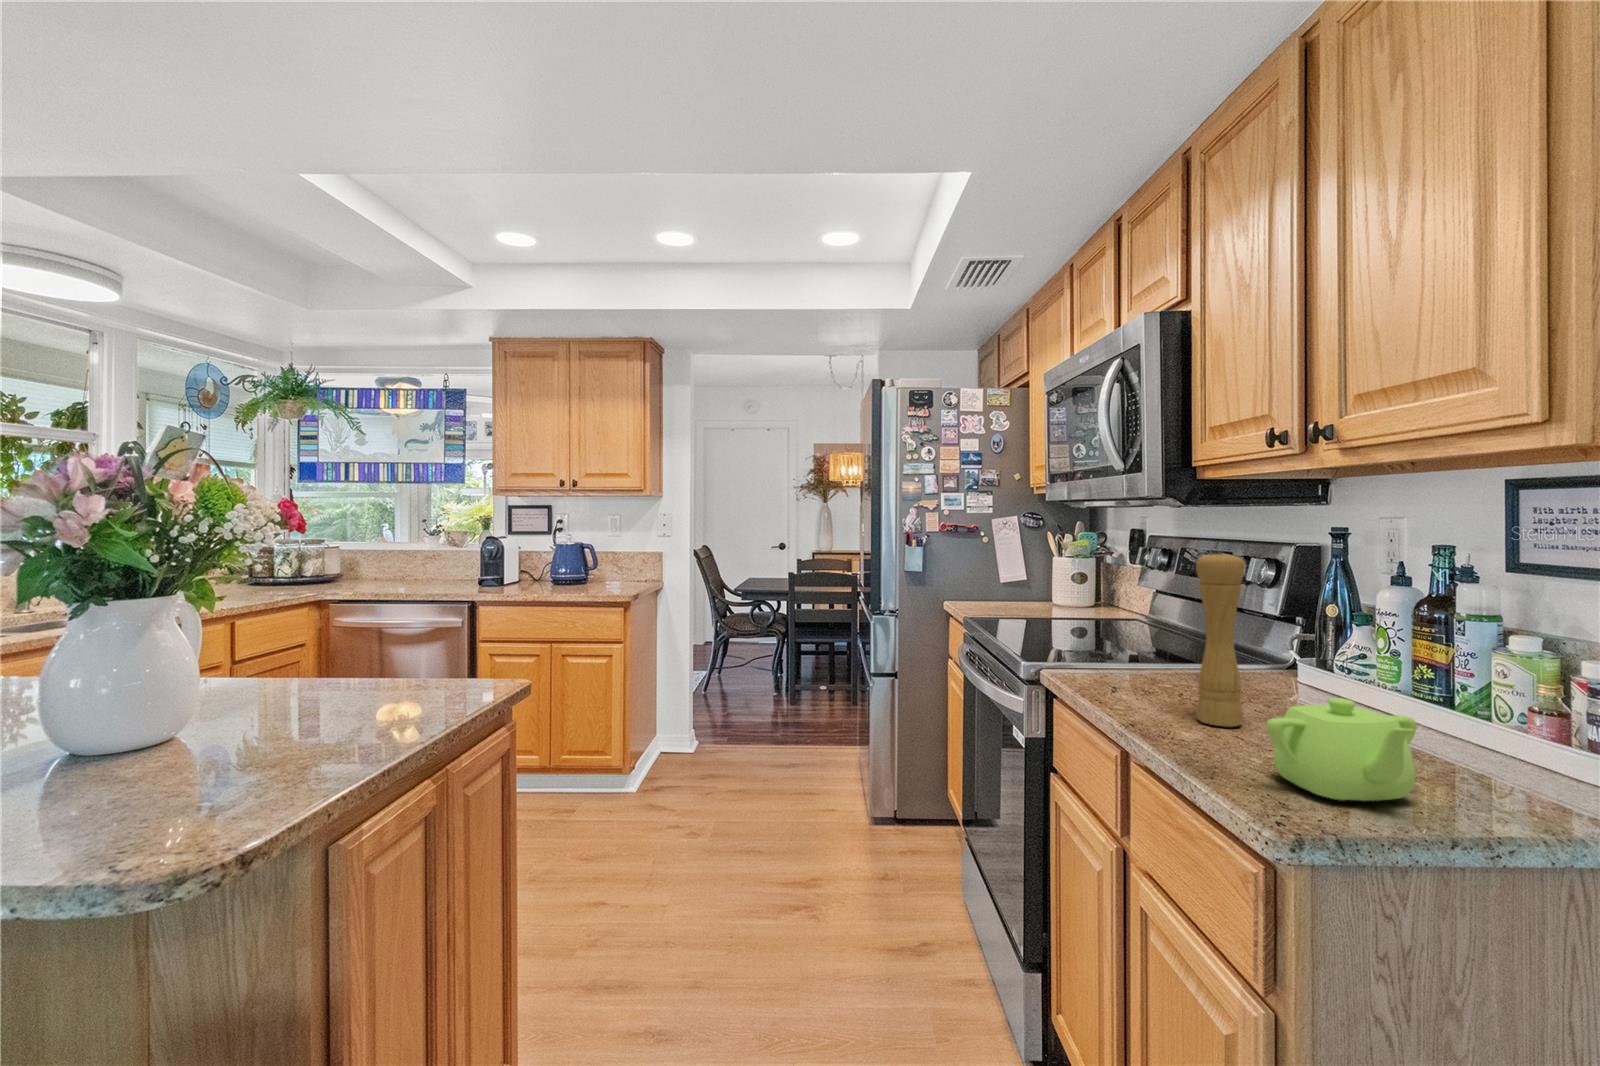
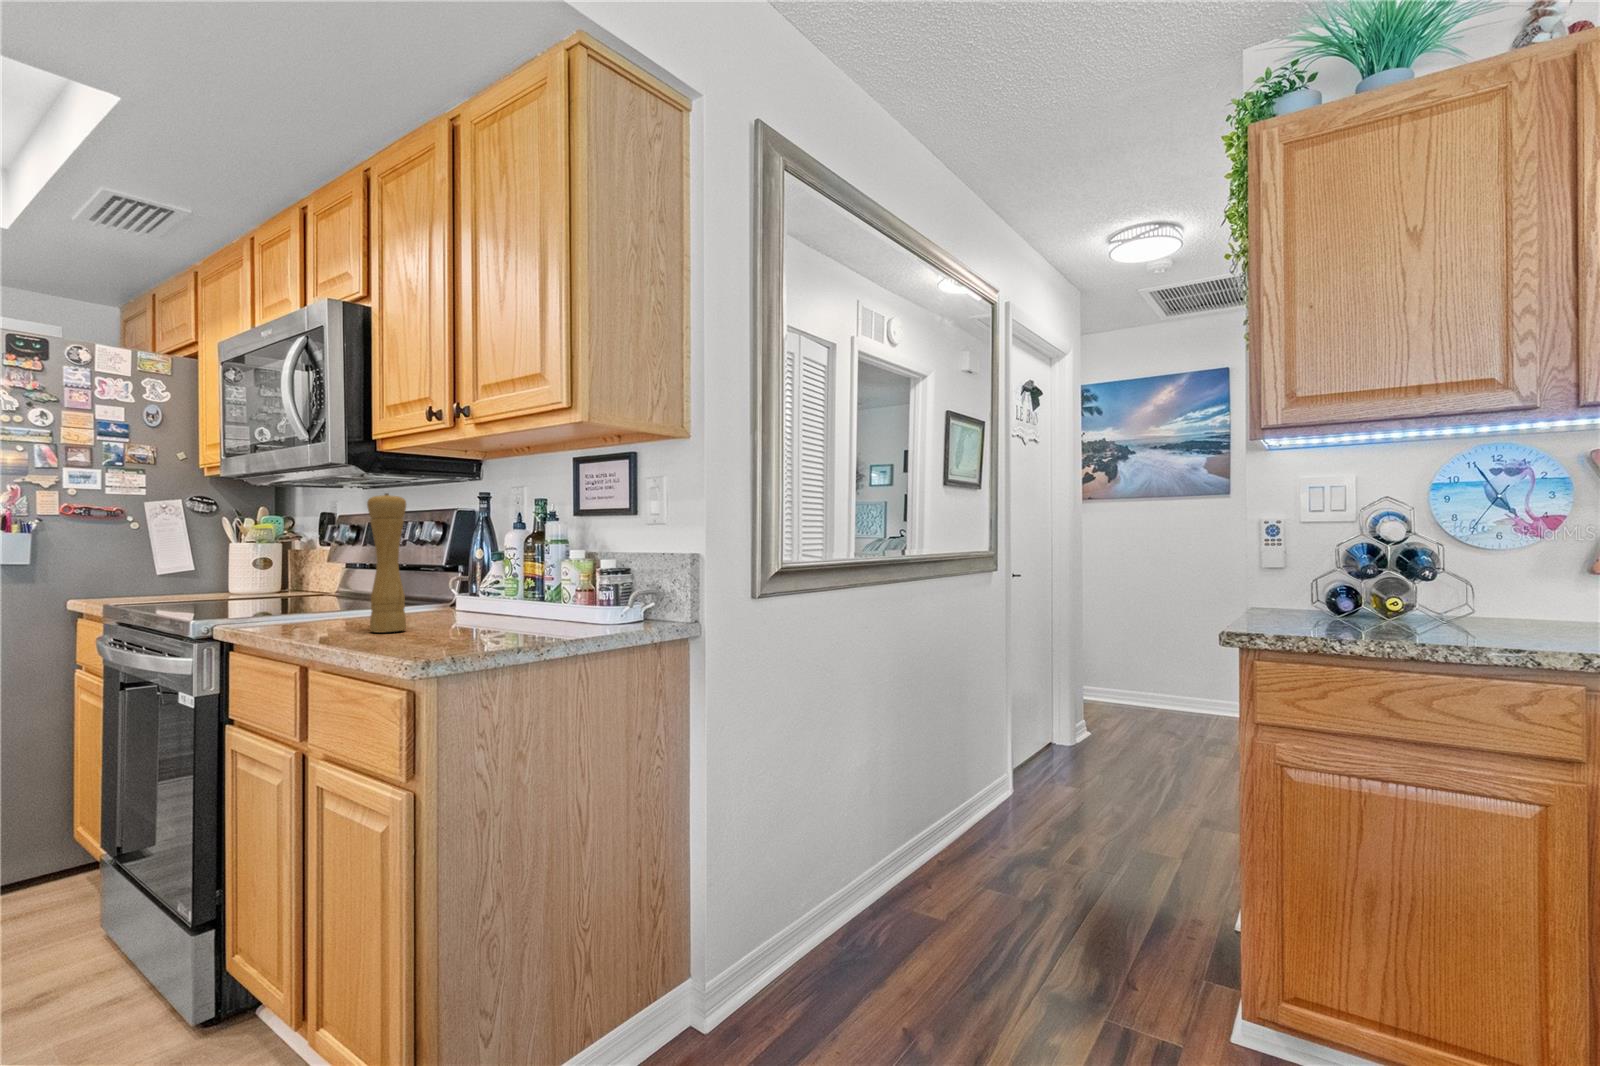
teapot: present [1266,698,1417,801] -> none [414,581,510,647]

